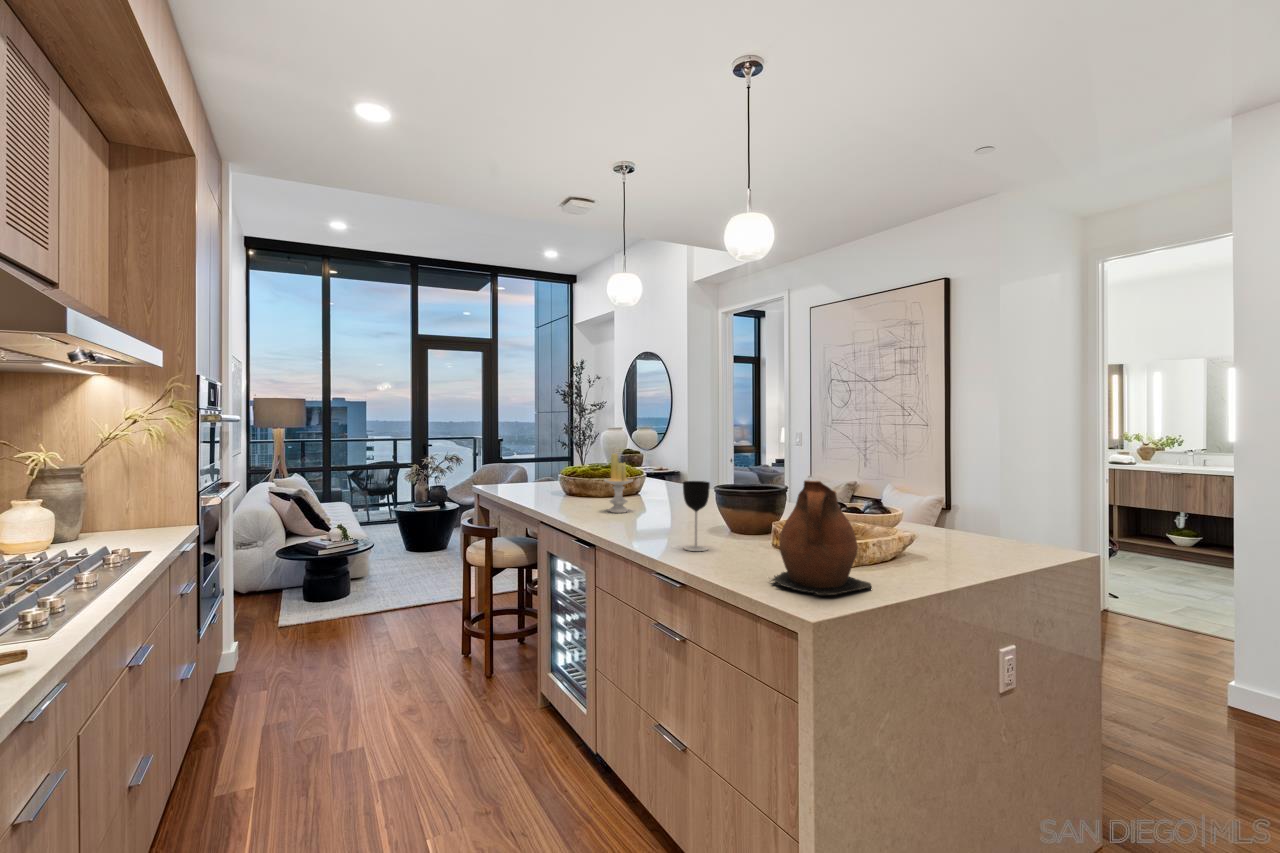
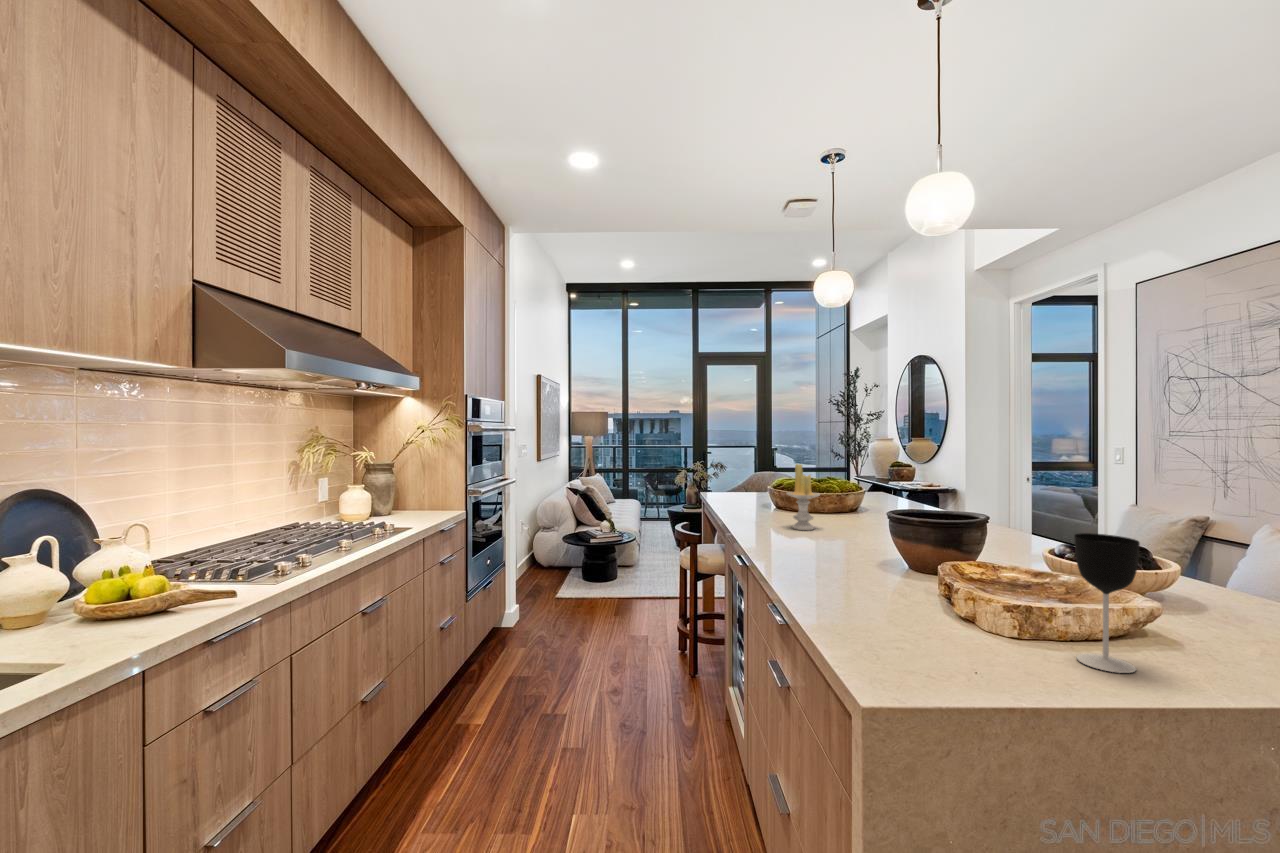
ceramic pitcher: present [770,480,872,595] -> none [858,507,1018,680]
wine glass: present [683,481,710,551] -> present [1074,533,1140,673]

